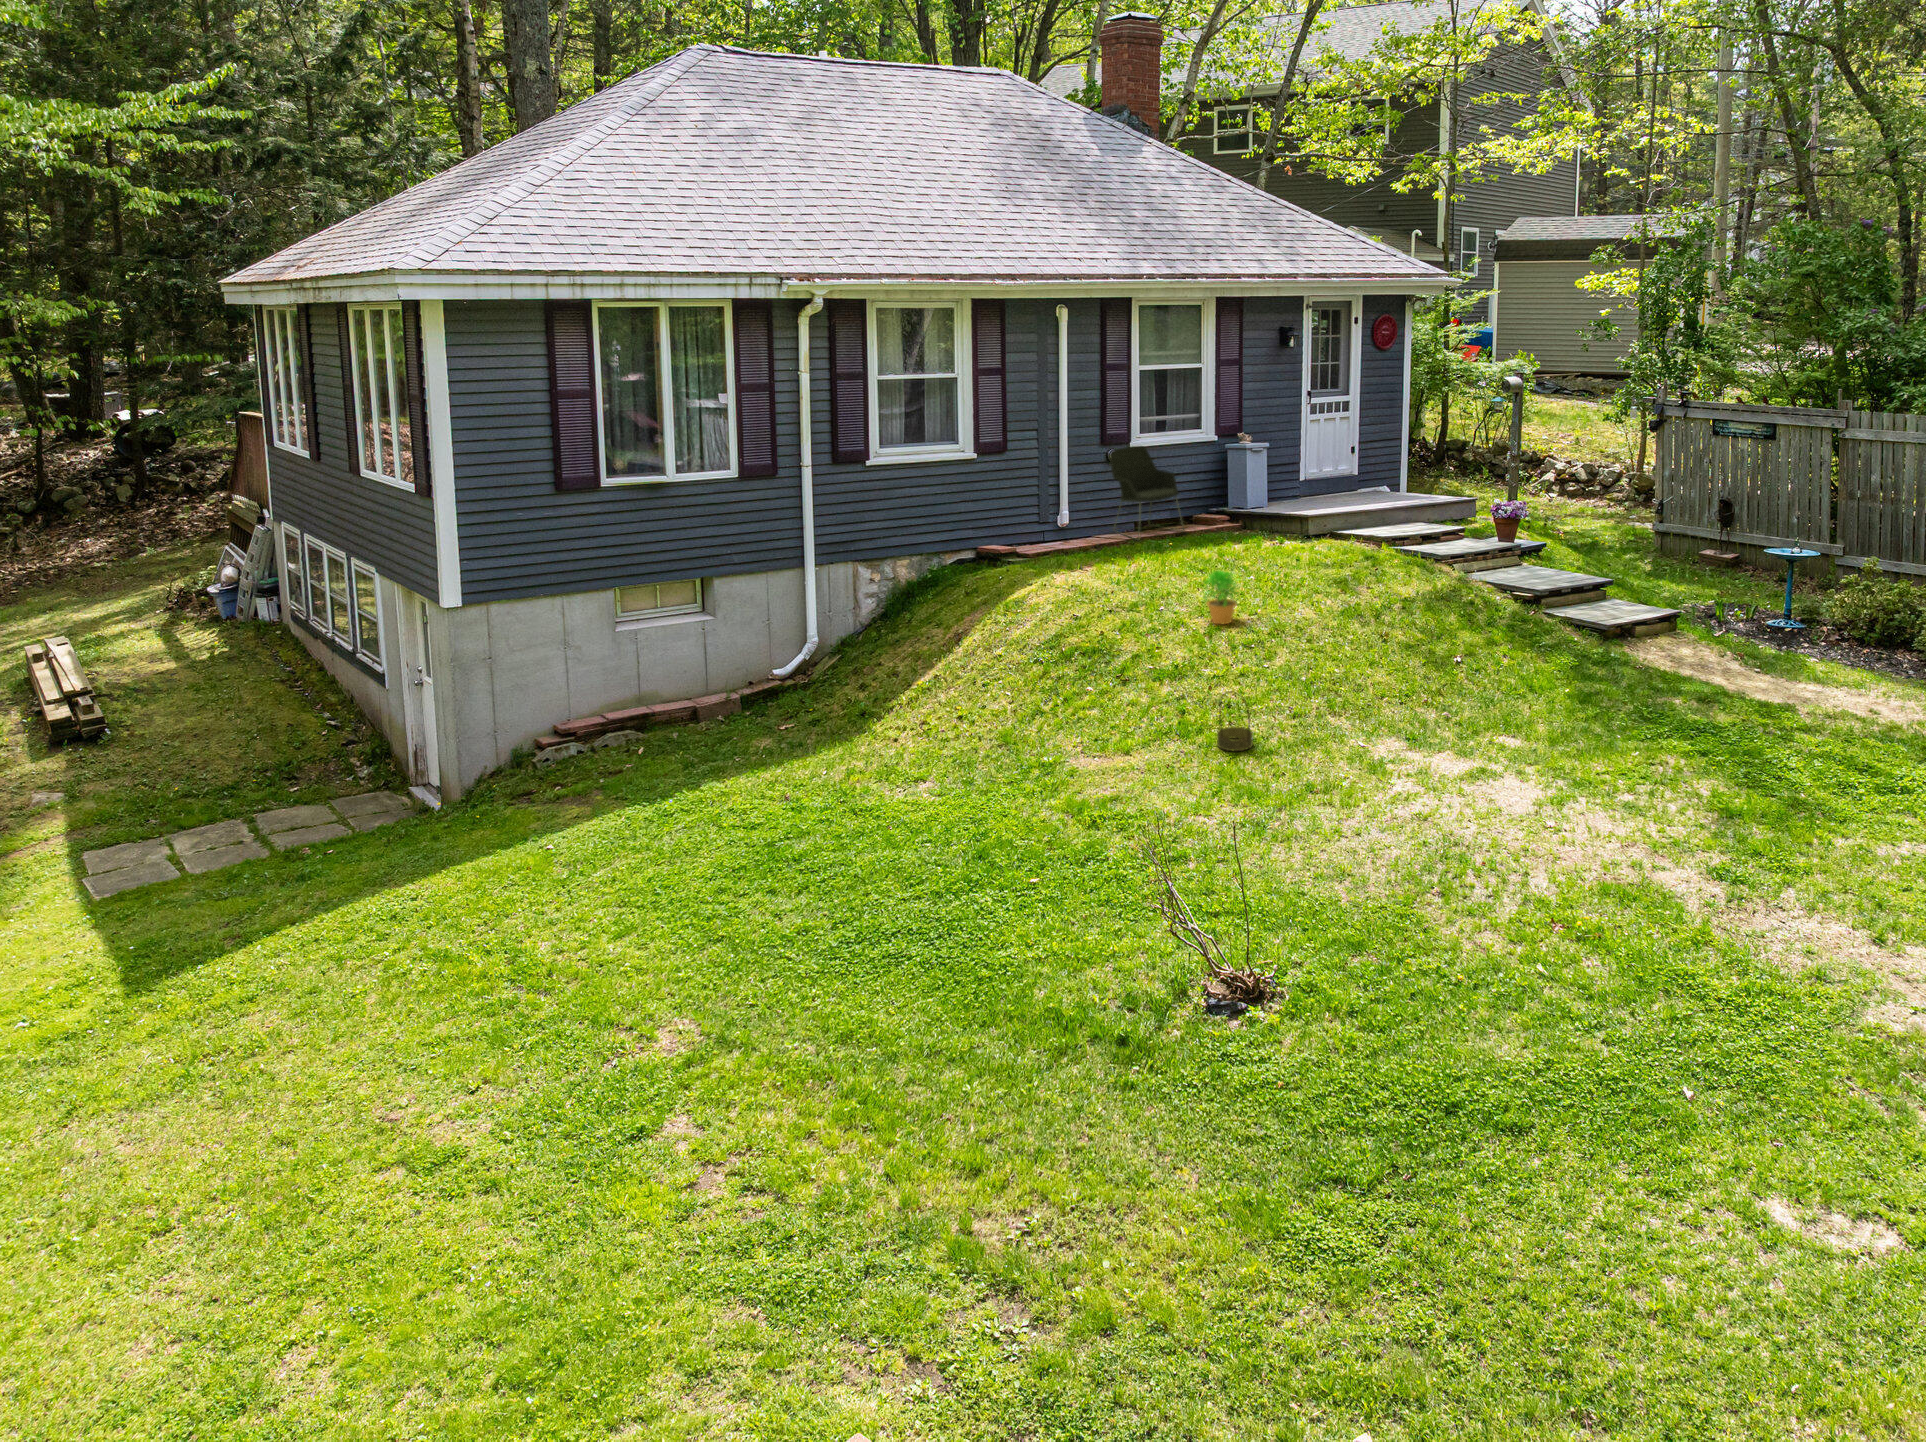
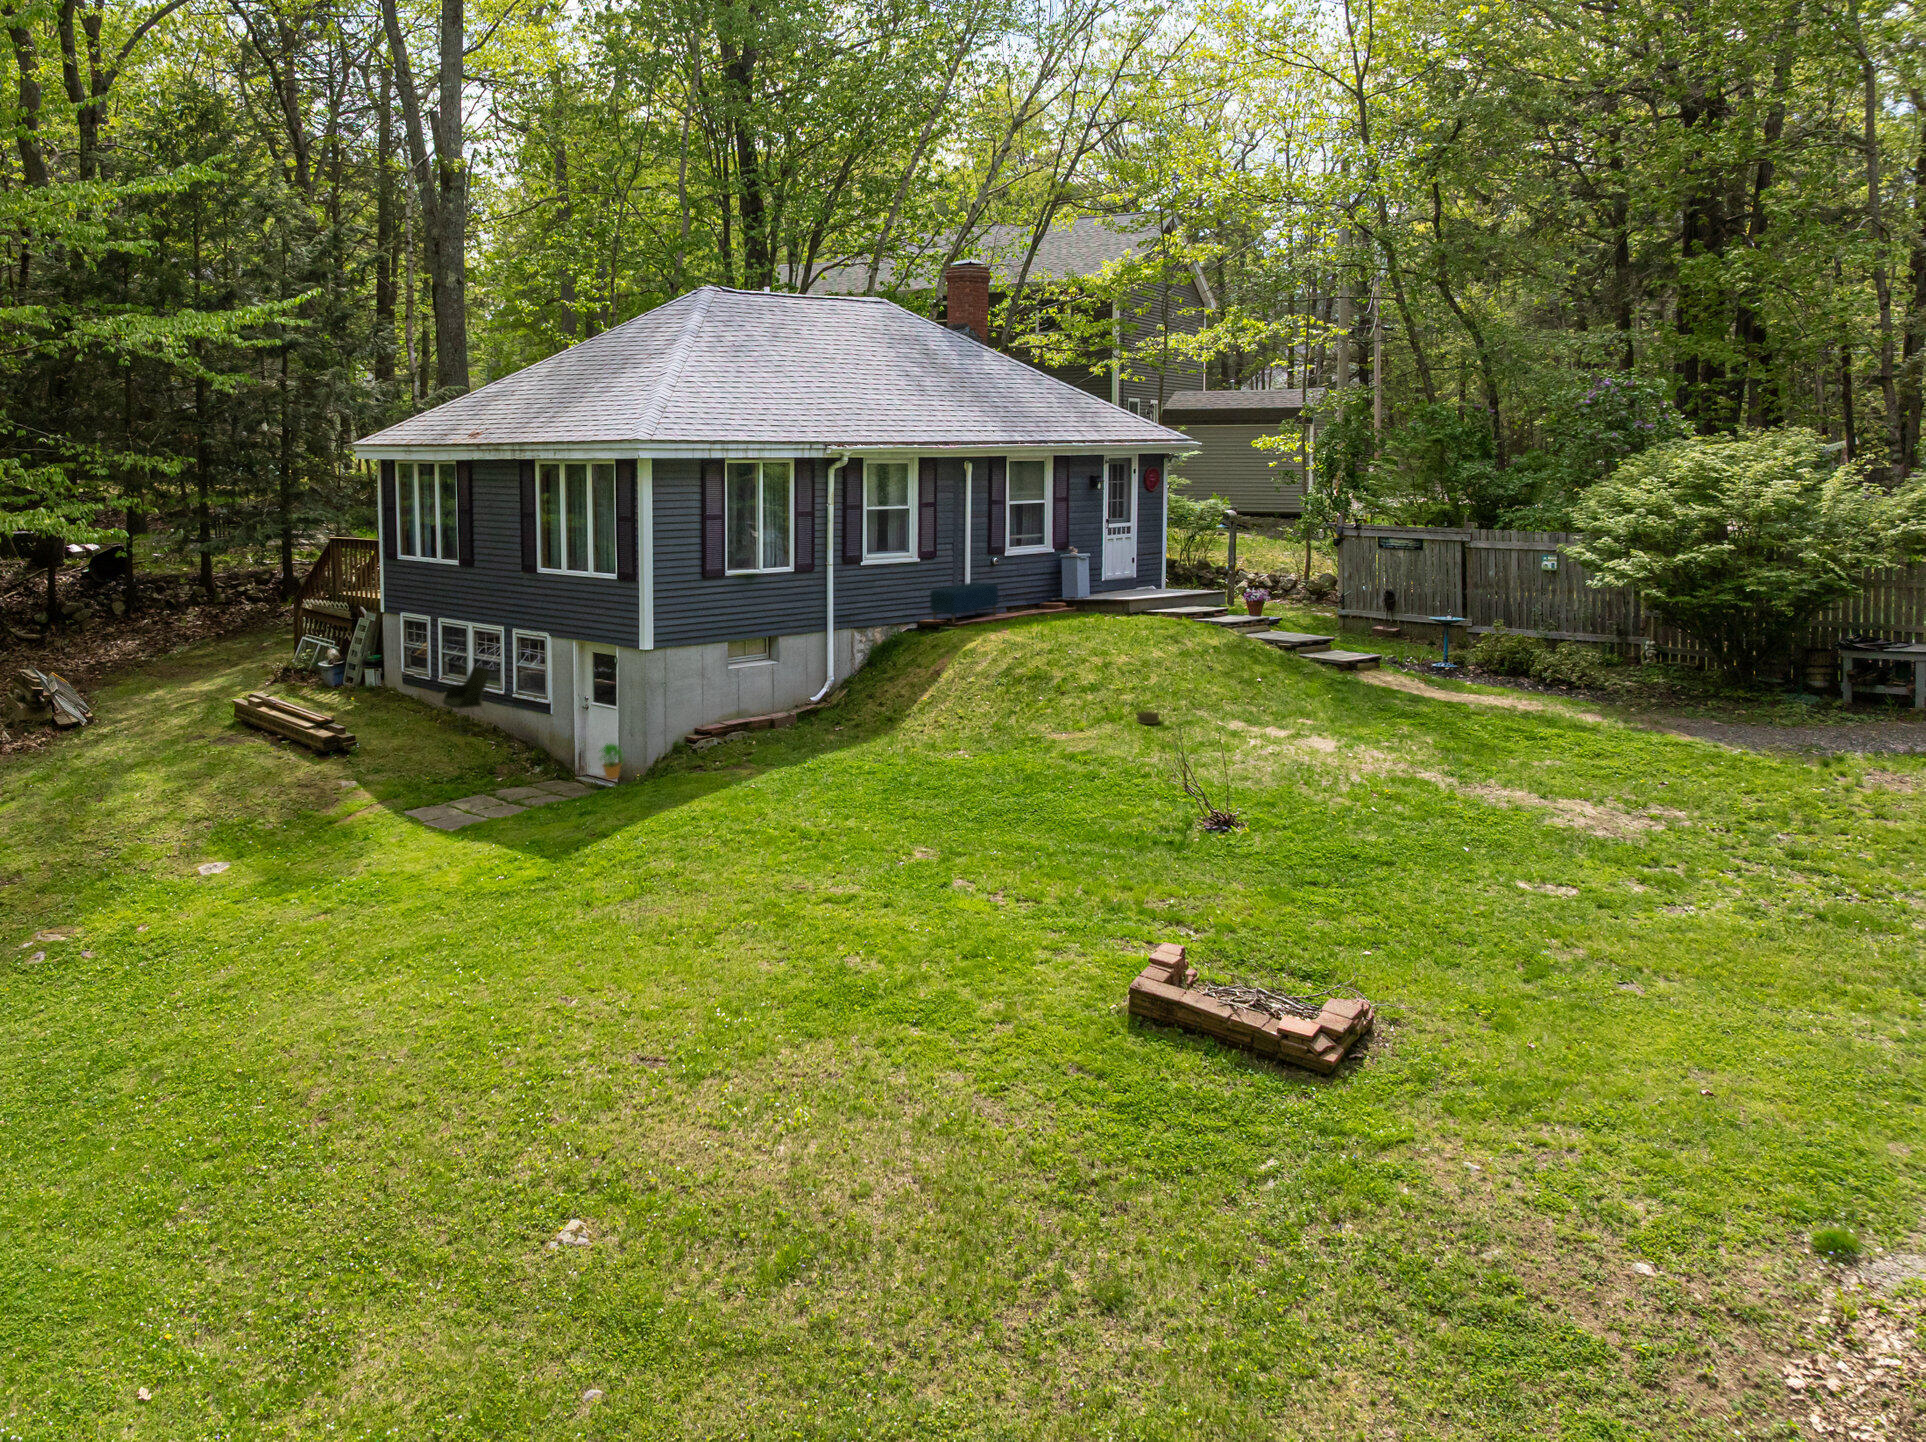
chair: present [1109,446,1183,540] -> present [442,666,489,728]
bench: none [999,489,1108,556] -> present [930,582,999,624]
potted plant: present [1203,570,1239,624] -> present [599,743,623,779]

